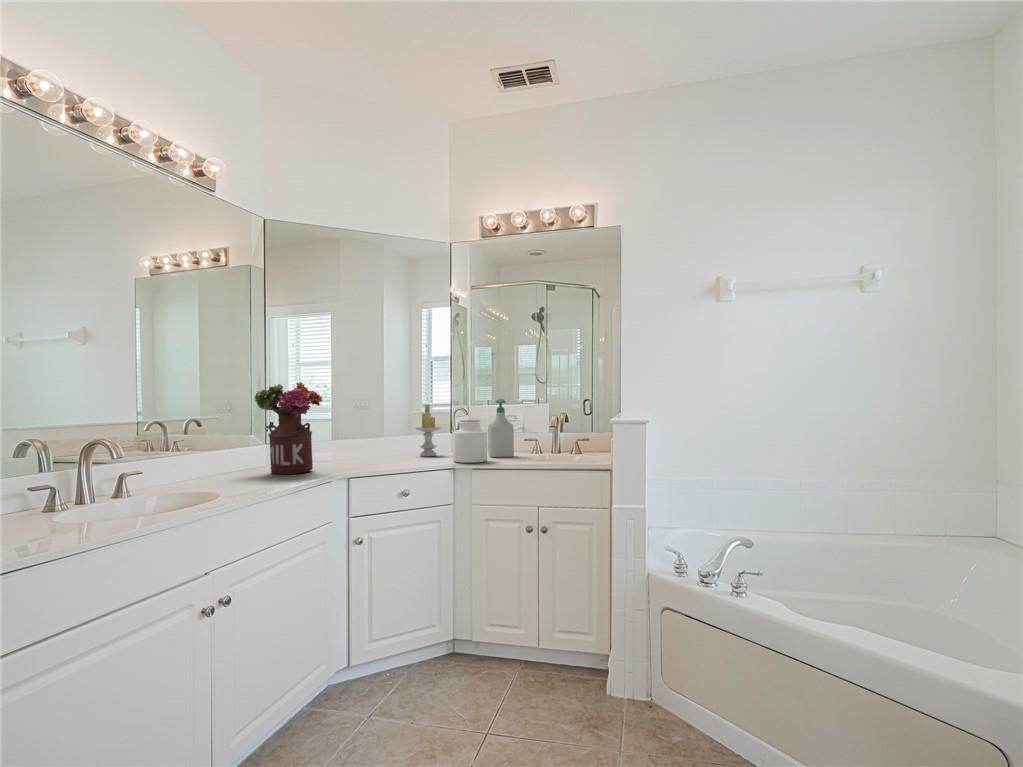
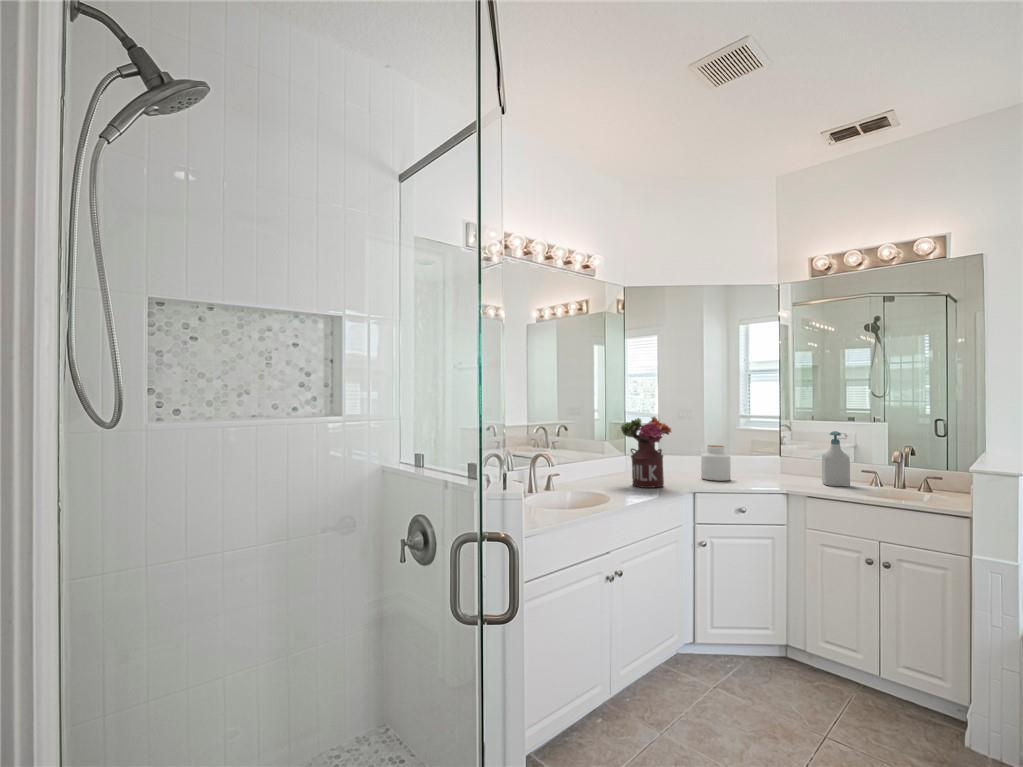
candle: present [415,404,441,456] -> none [749,432,774,478]
jar: present [453,420,487,463] -> present [701,445,731,481]

